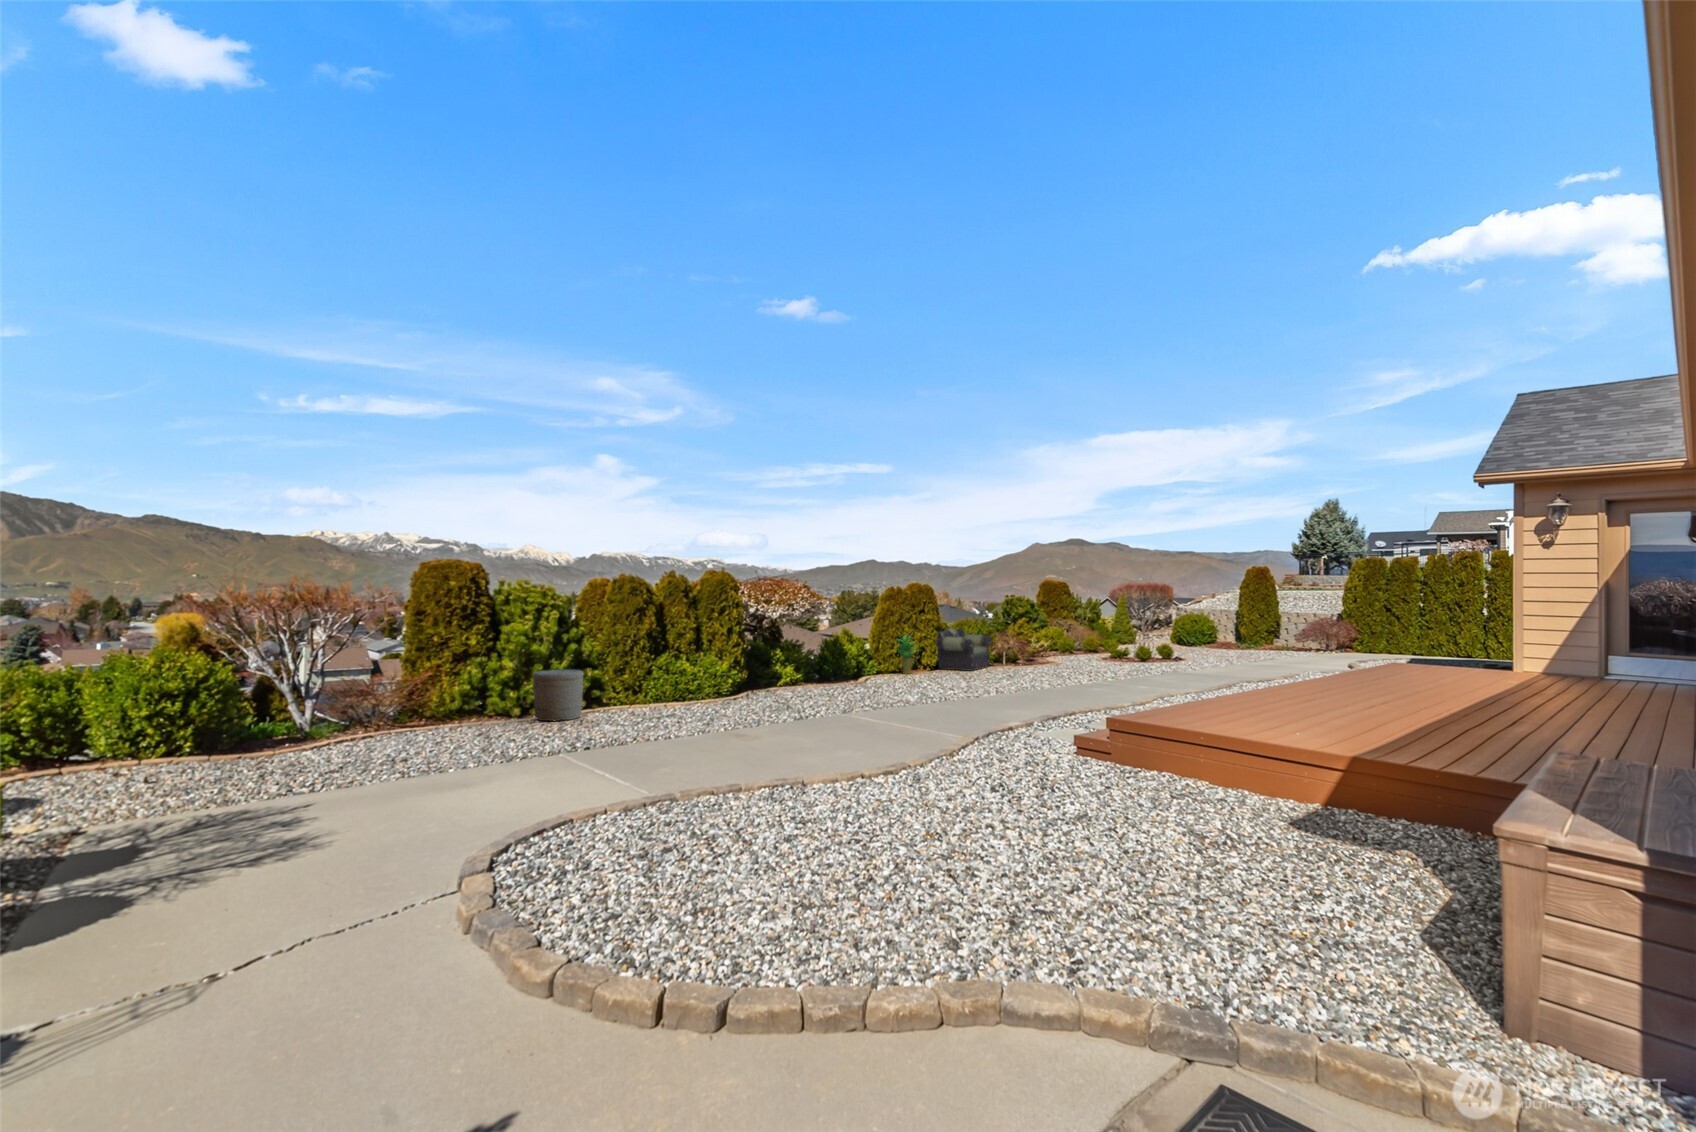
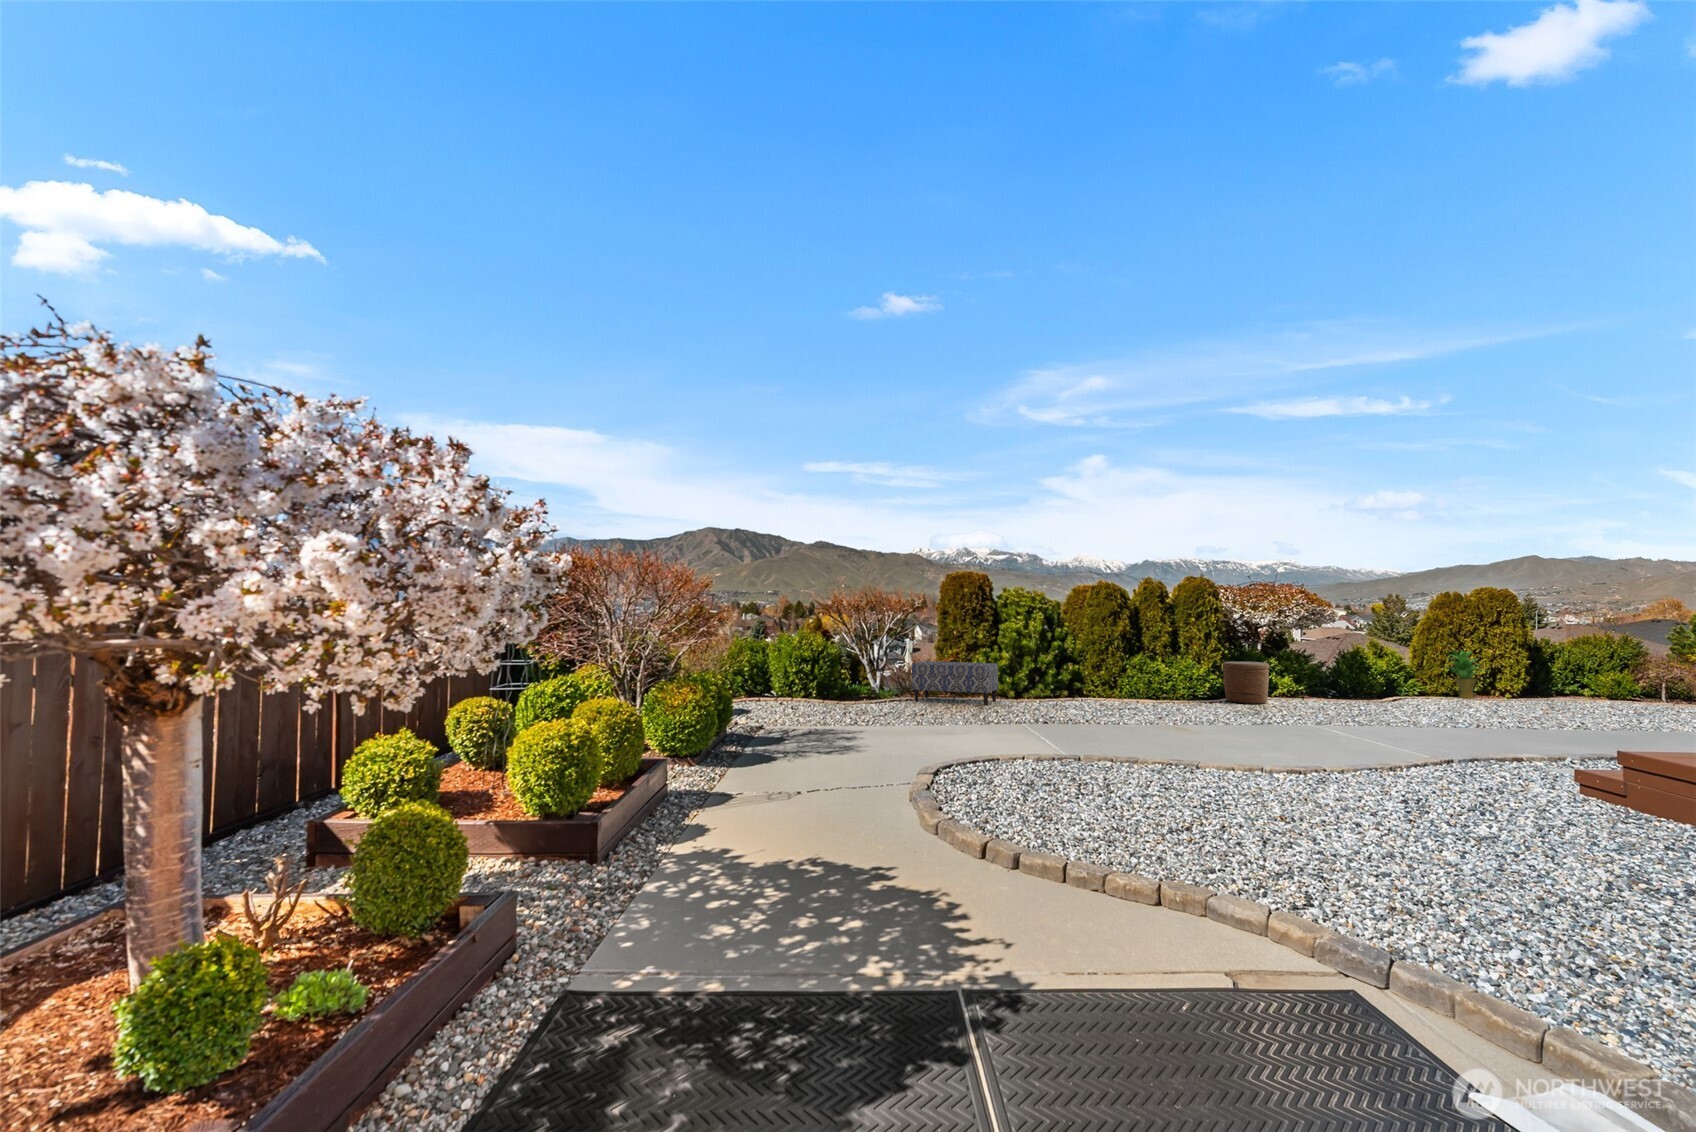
armchair: present [936,628,991,671] -> none [1519,645,1627,702]
basket: present [532,670,583,721] -> present [1223,661,1269,704]
bench: none [373,676,501,737] -> present [912,661,998,705]

